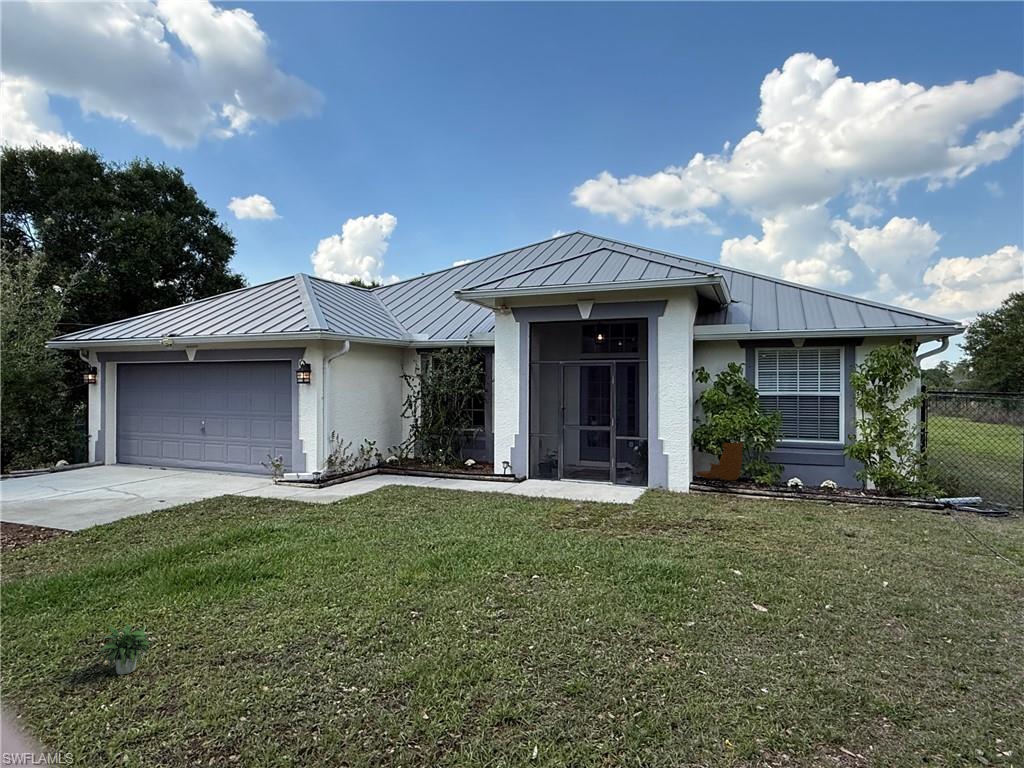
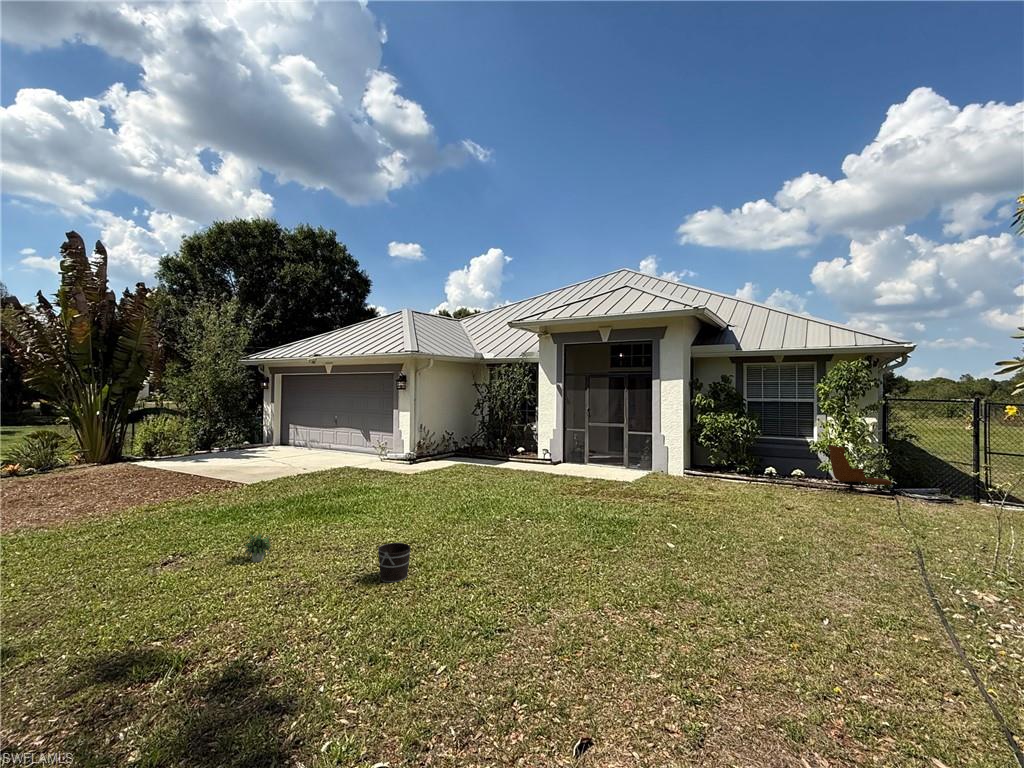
lounge chair: present [697,442,743,493] -> present [829,445,892,495]
bucket: none [351,621,405,693] -> present [378,542,411,582]

